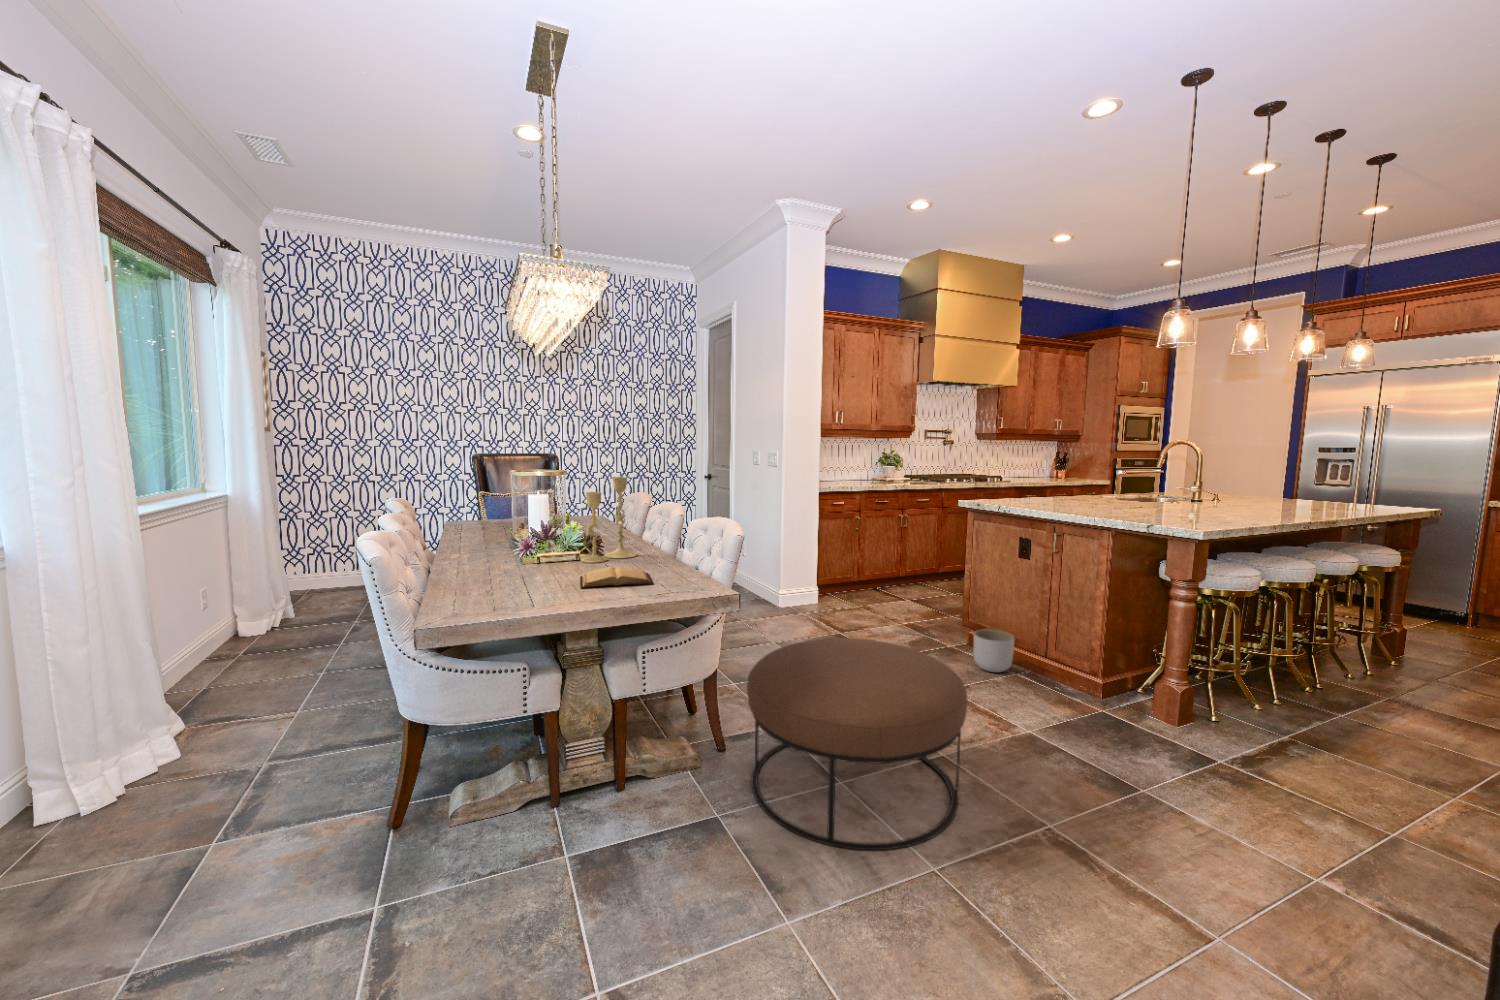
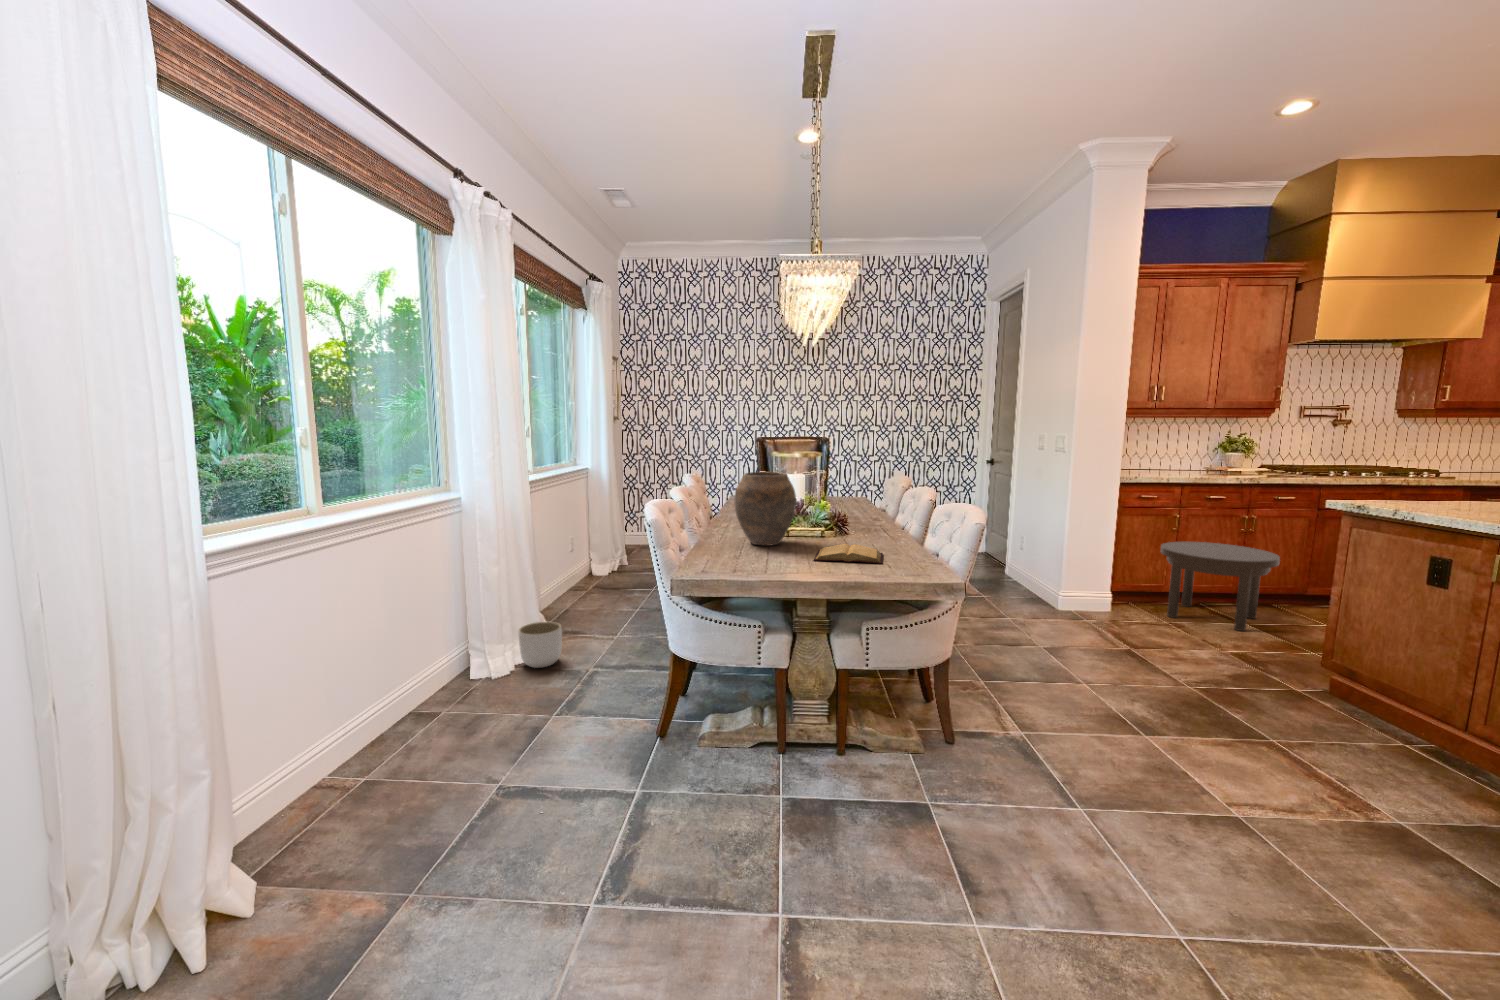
candlestick: present [581,477,637,563] -> none [827,459,882,540]
vase: none [476,494,549,577] -> present [735,472,796,546]
side table: none [848,538,926,607] -> present [1161,542,1280,631]
planter: present [973,629,1014,672] -> present [518,622,562,668]
ottoman: present [747,638,967,850] -> none [974,645,1261,899]

